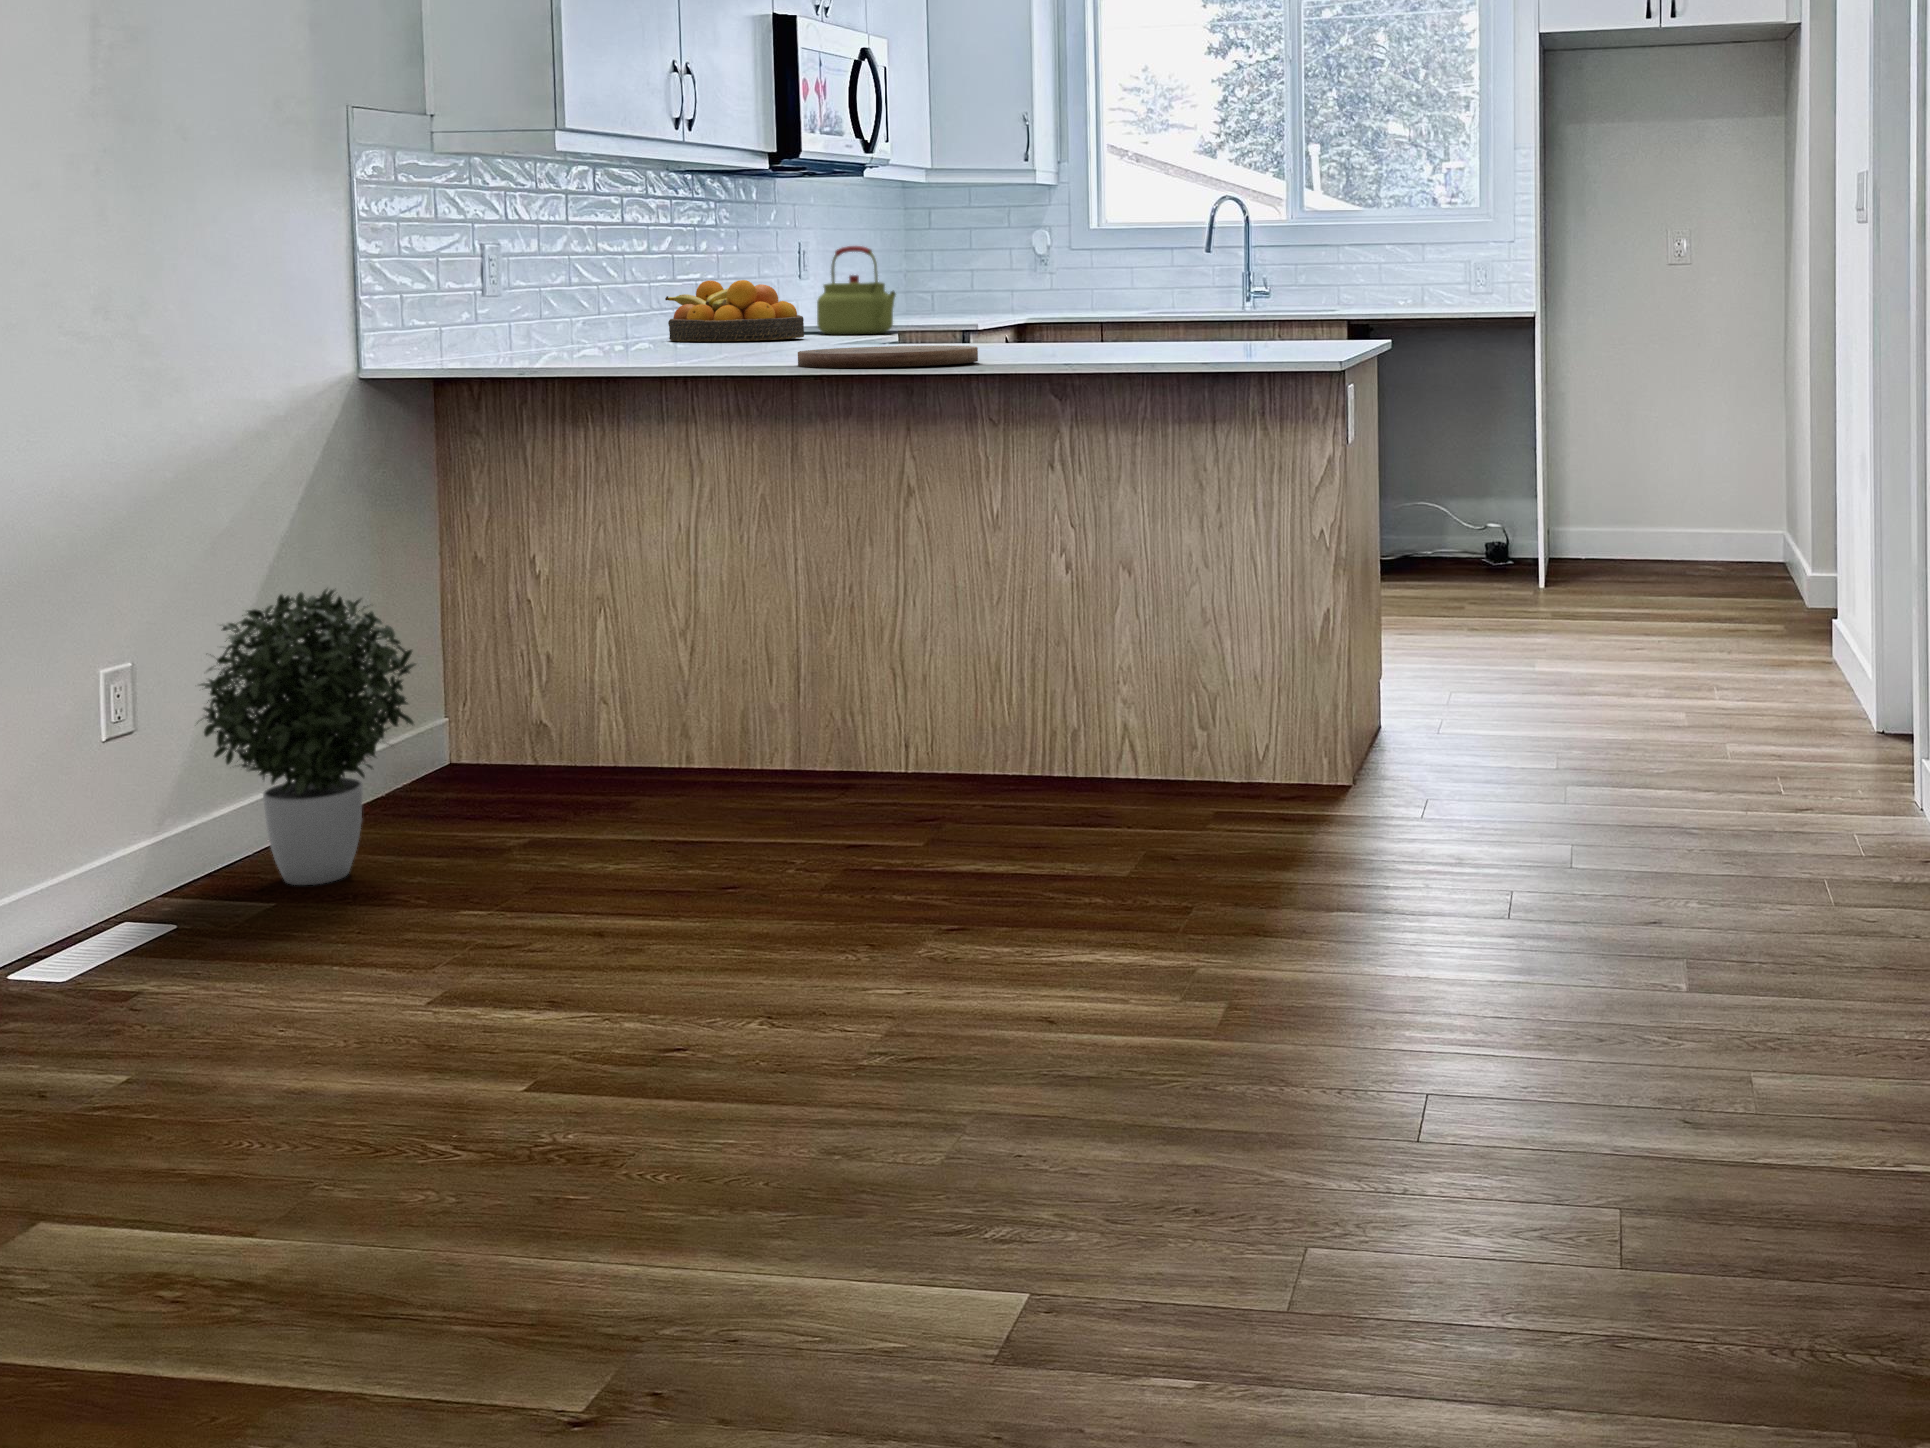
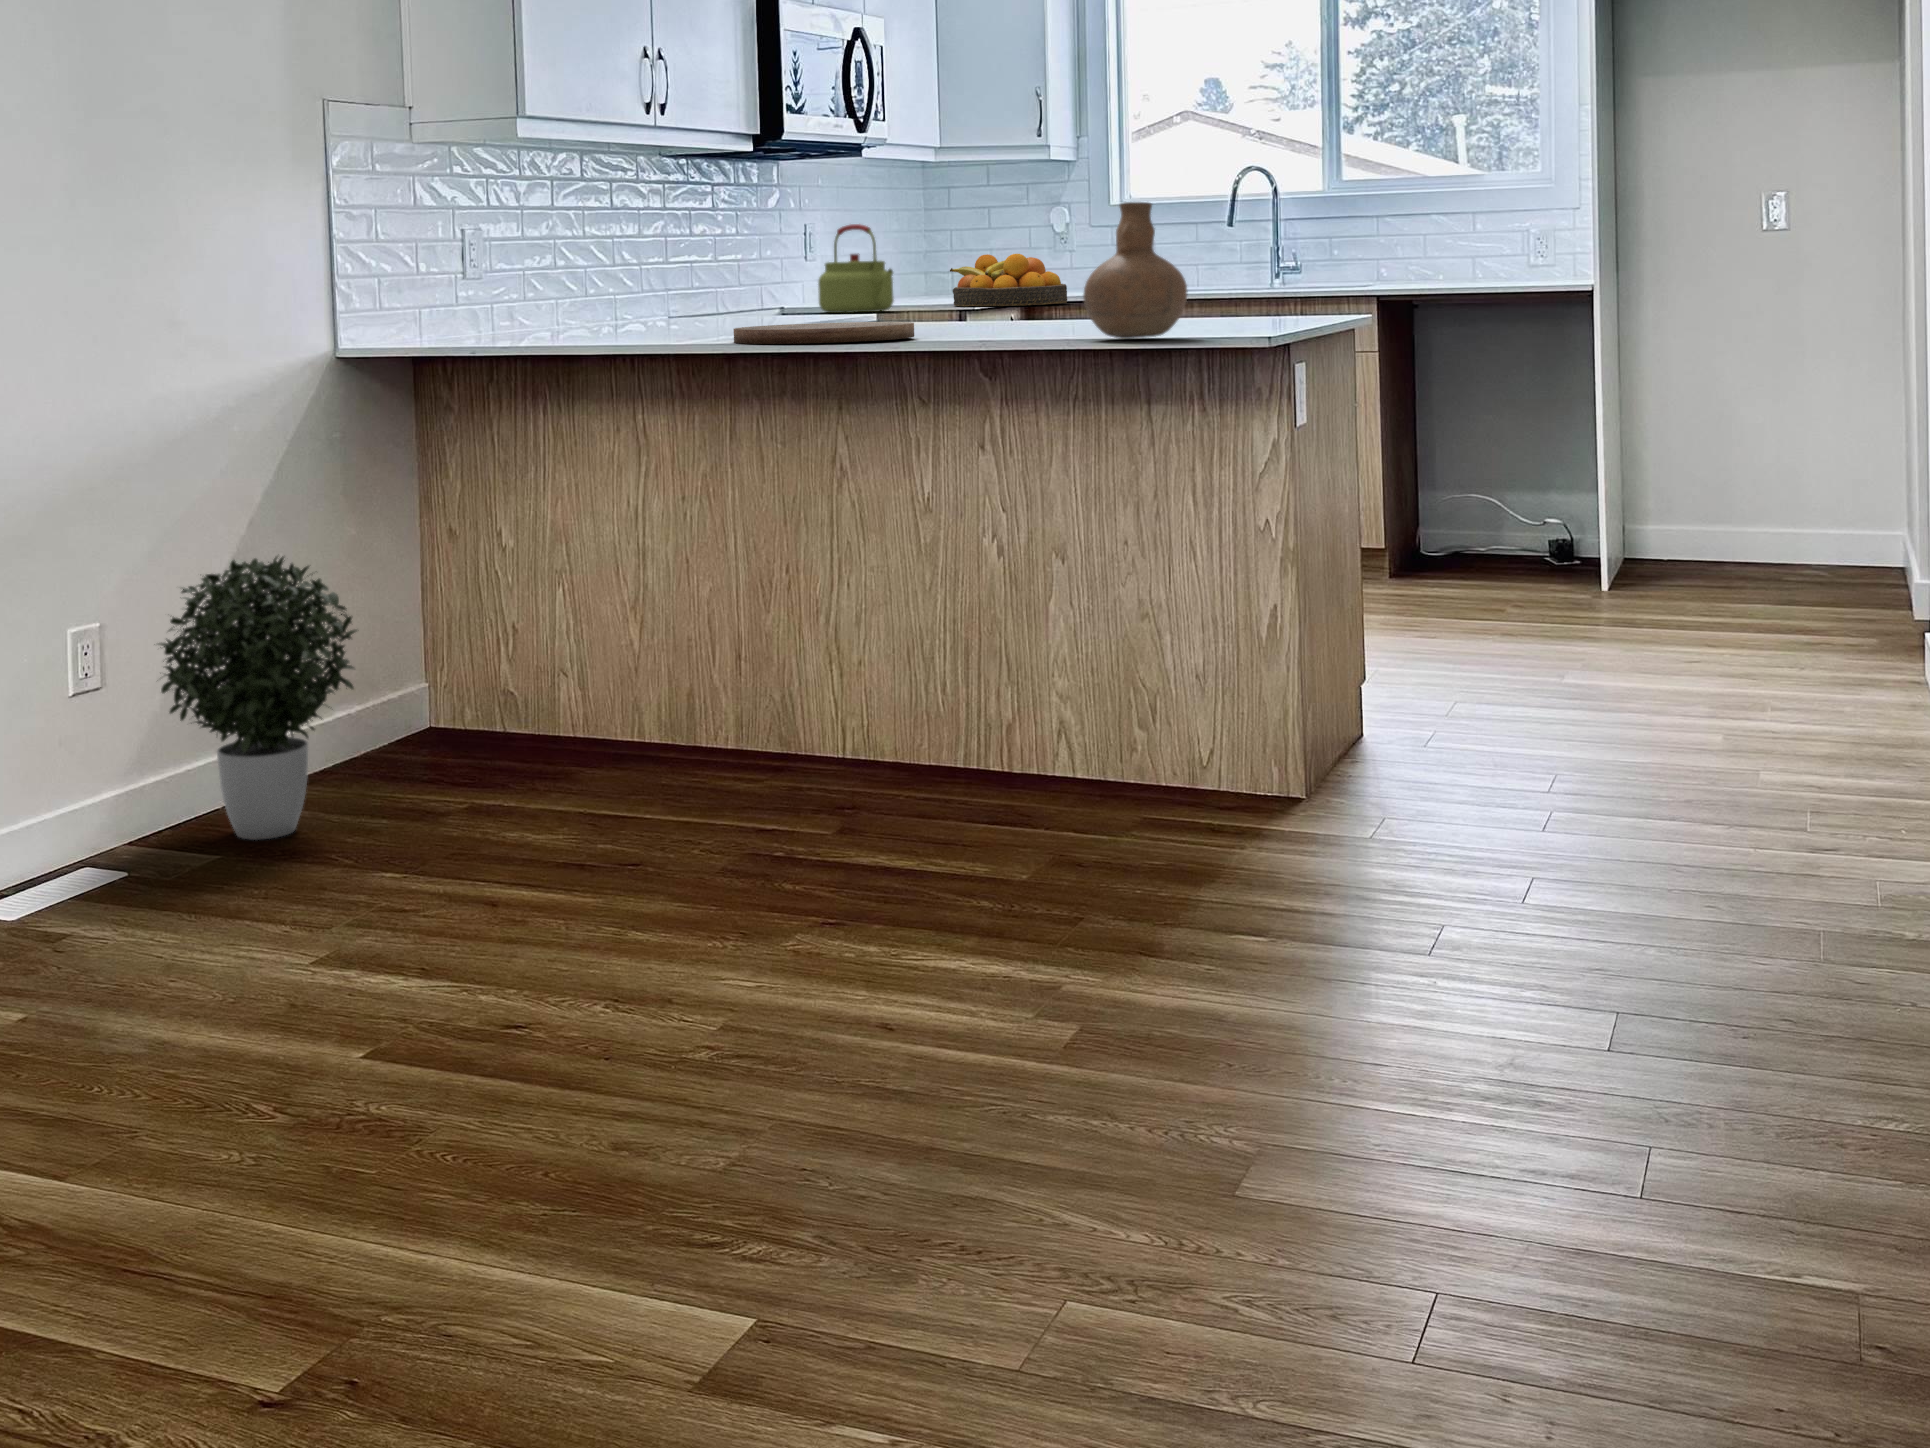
vase: none [1150,232,1248,363] -> present [1083,202,1187,339]
fruit bowl: present [665,280,804,342] -> present [950,254,1067,306]

